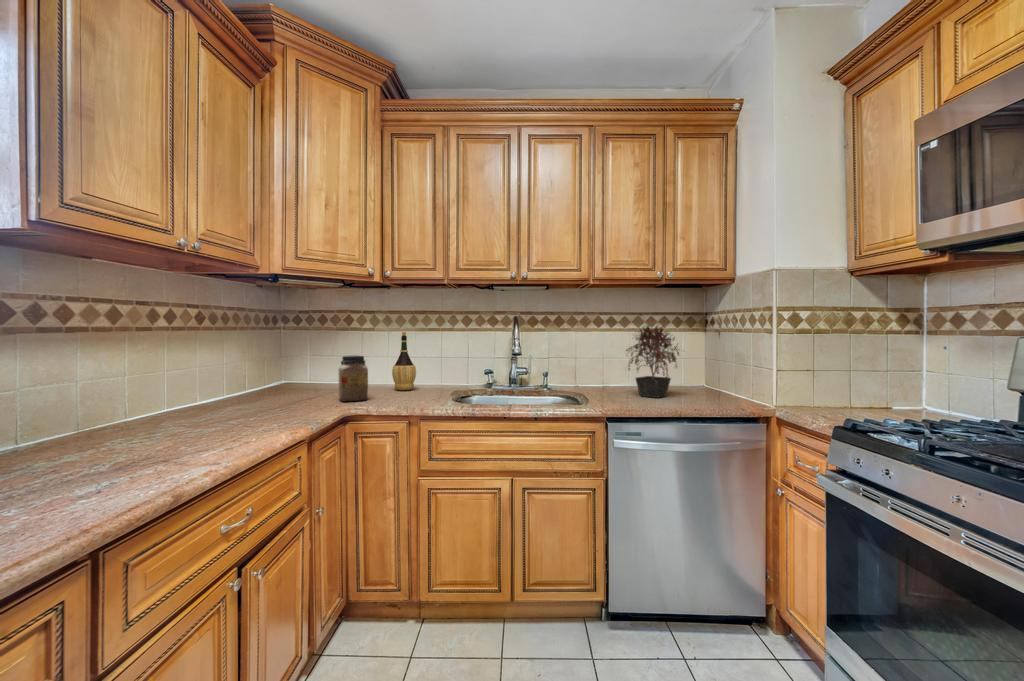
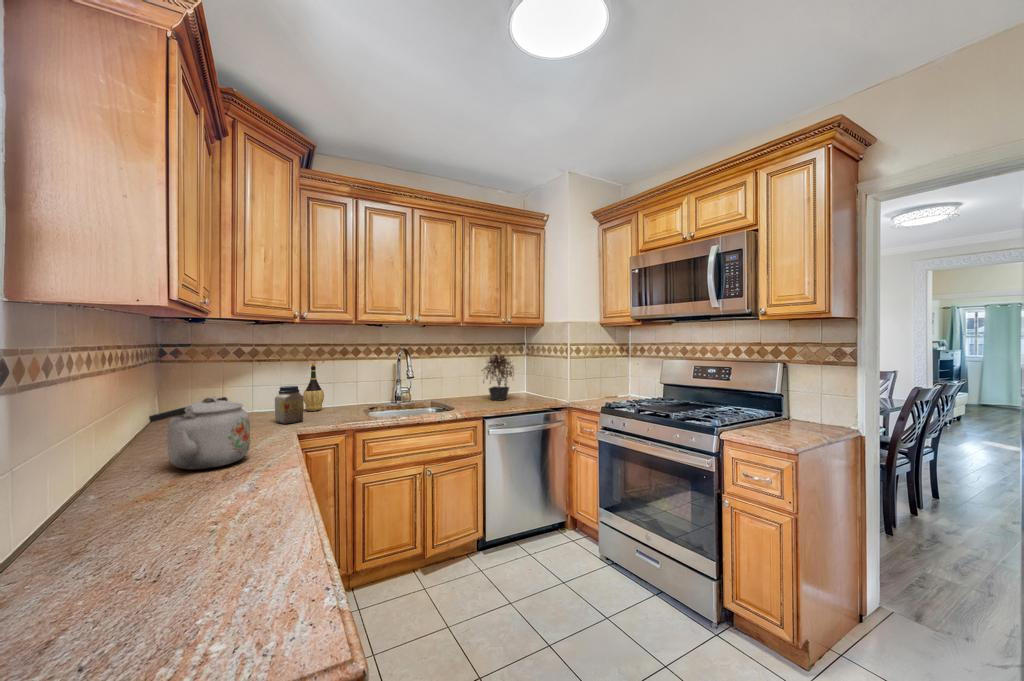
kettle: none [82,352,217,445] -> present [149,397,250,470]

